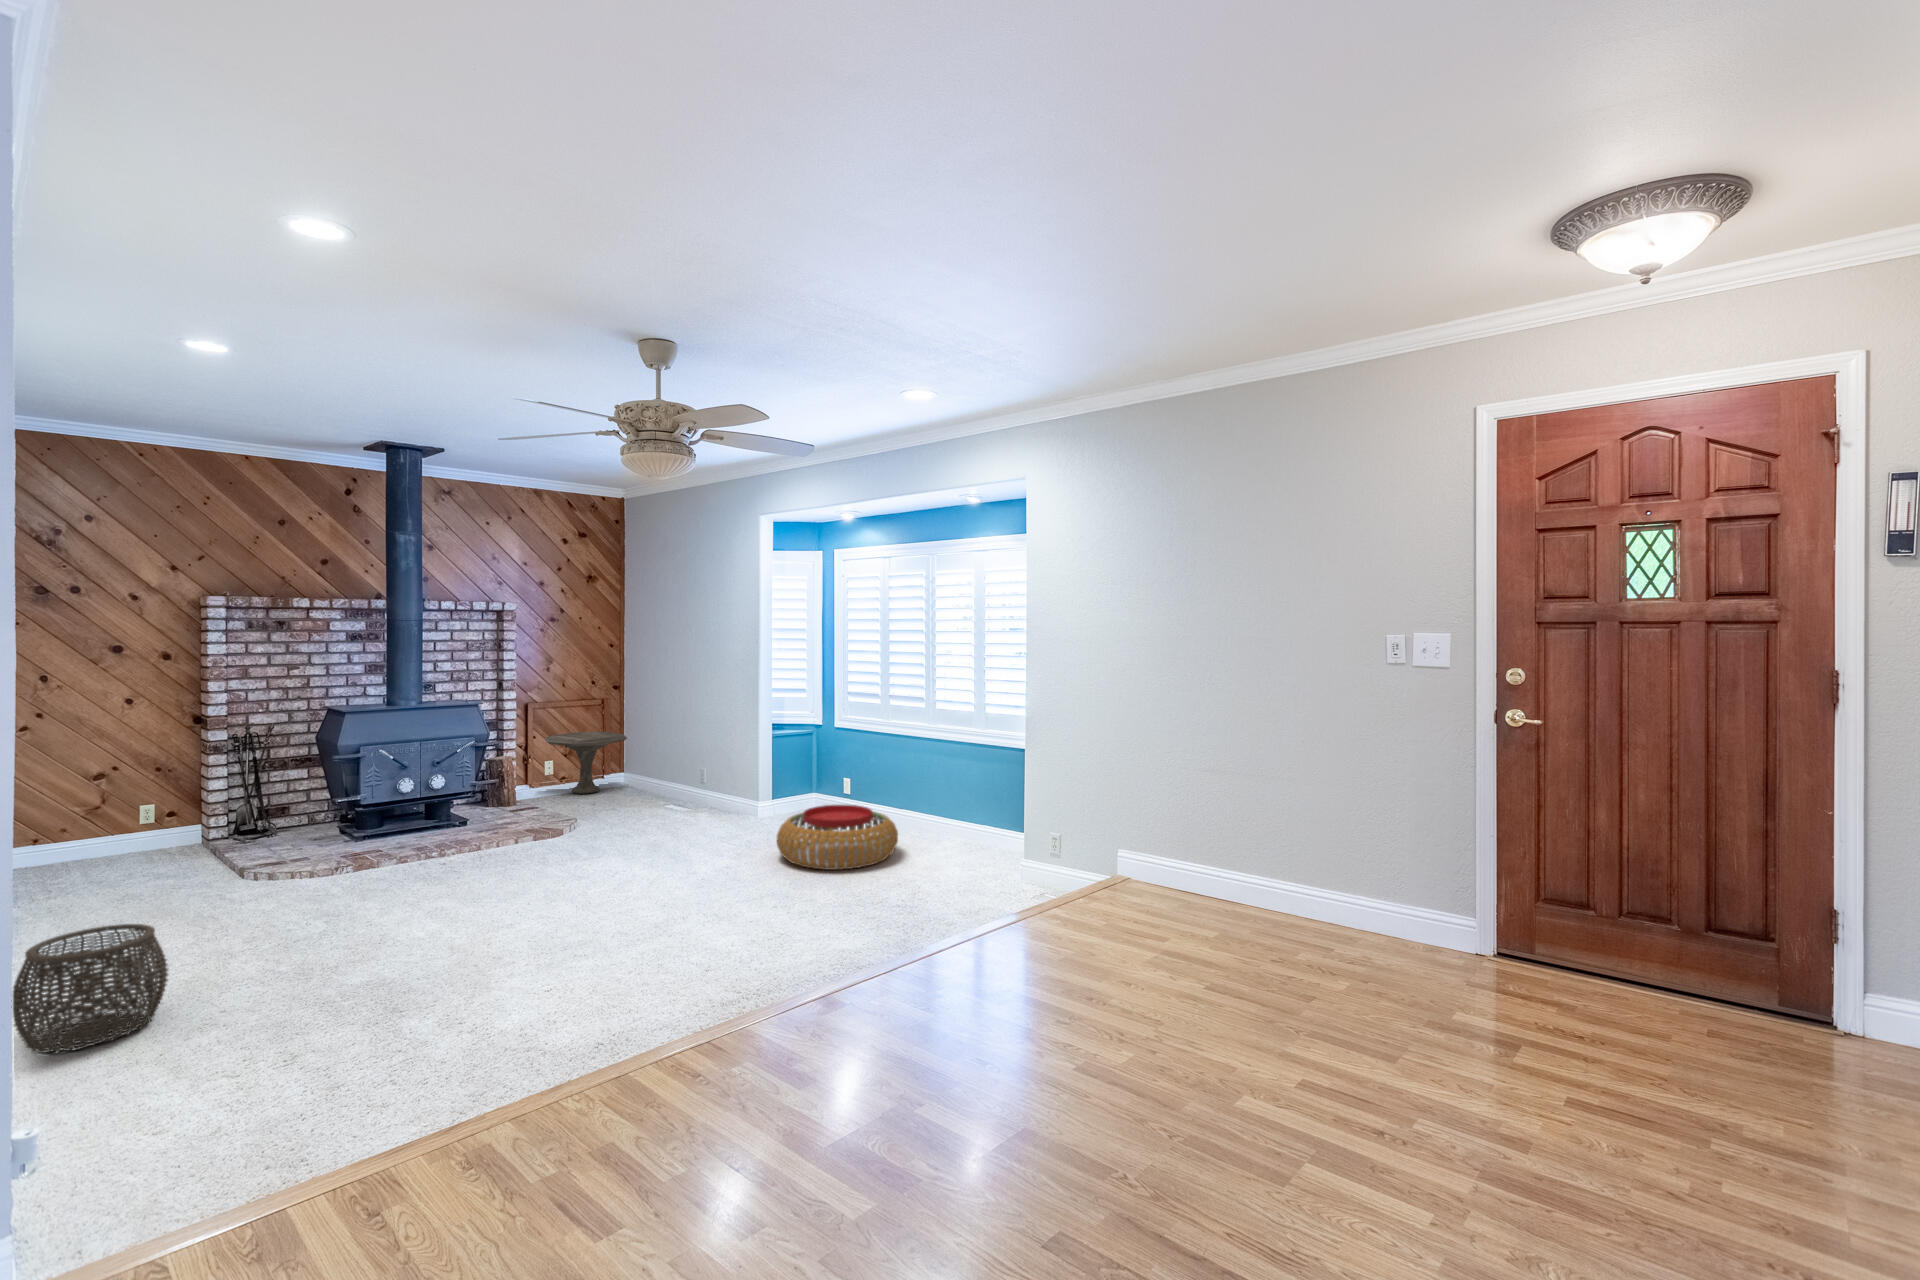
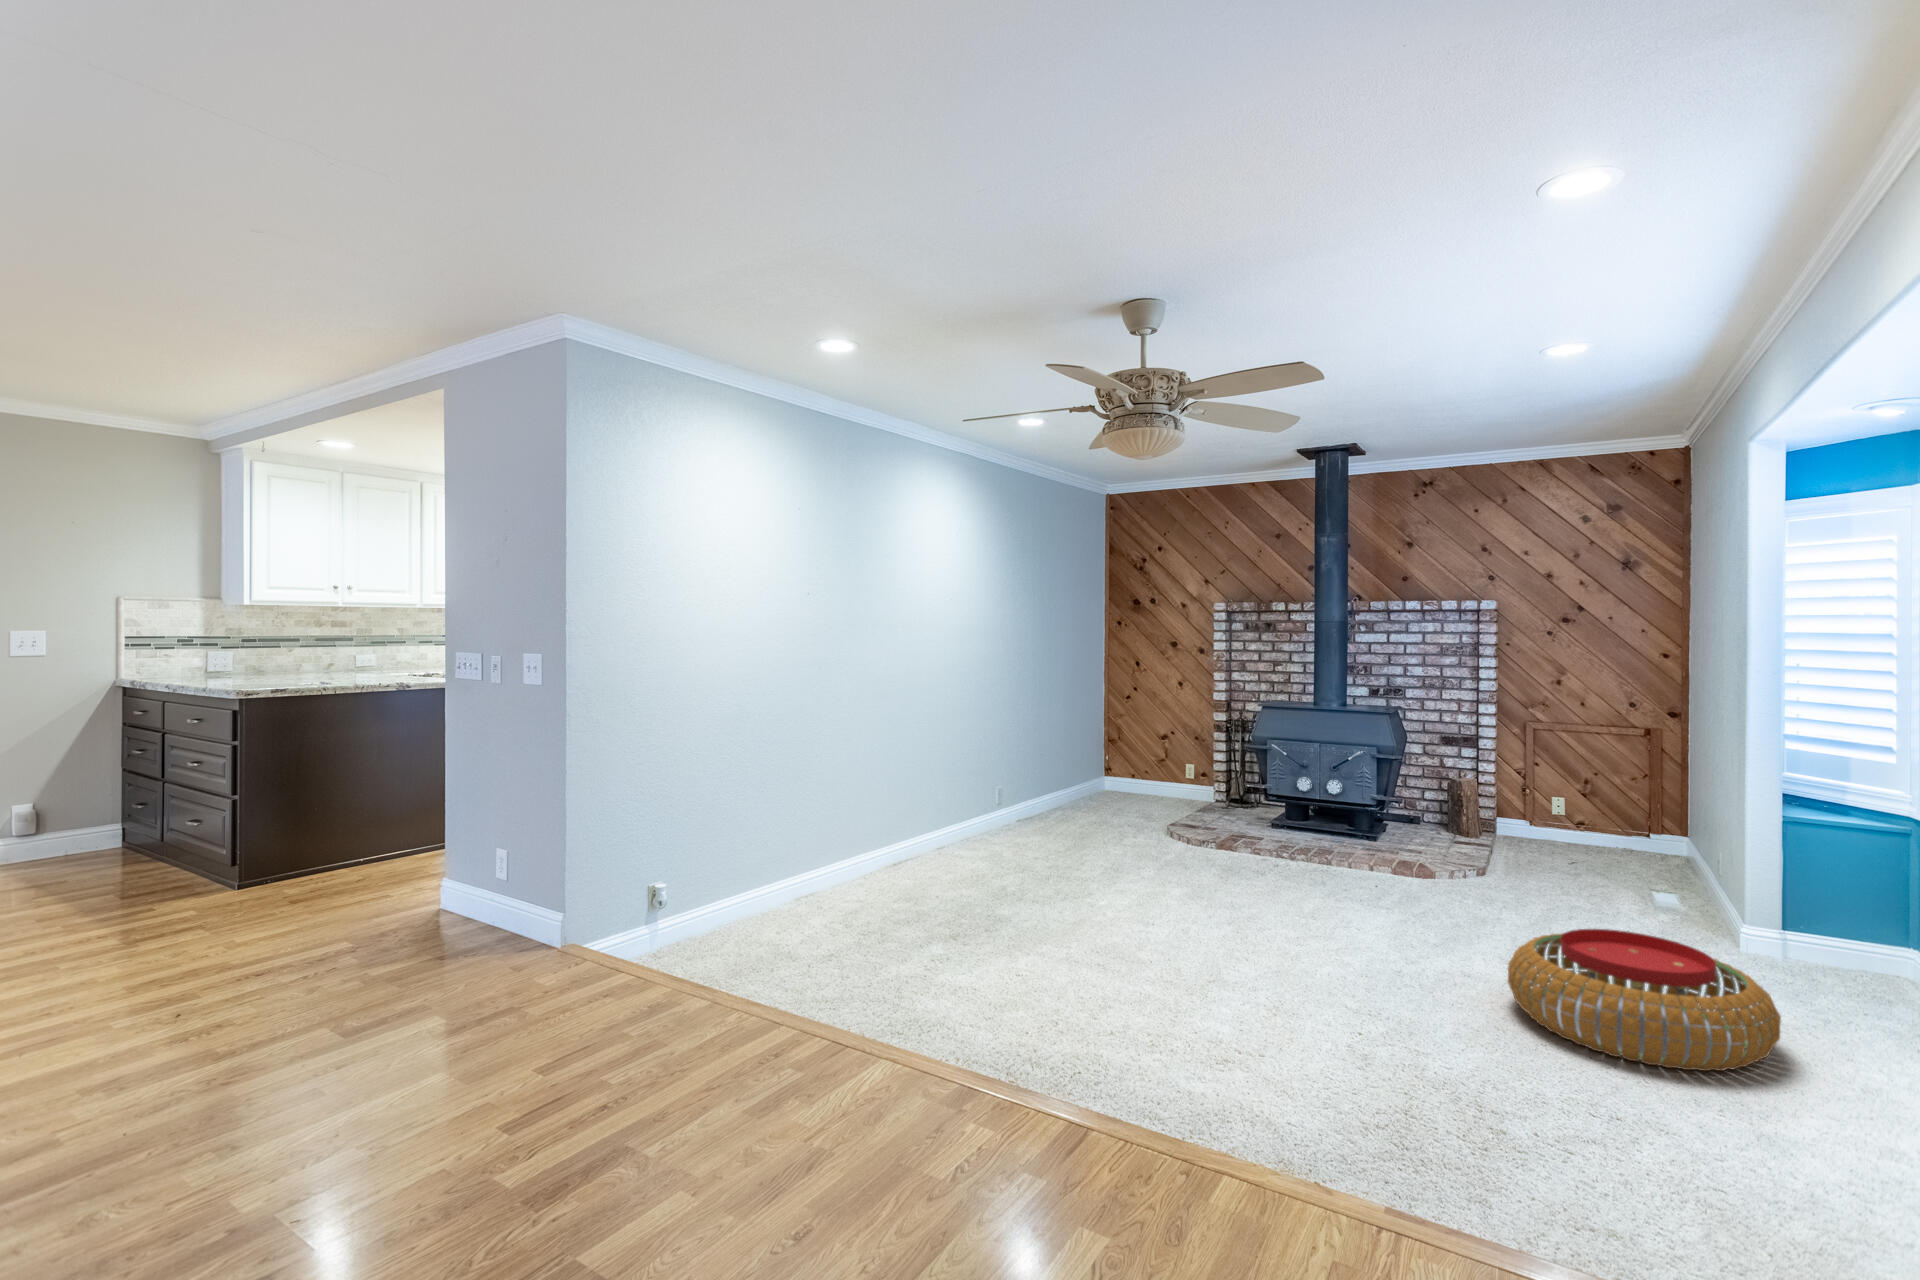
side table: present [545,731,627,794] -> none [1519,768,1646,853]
woven basket: present [11,924,168,1053] -> none [895,806,963,875]

